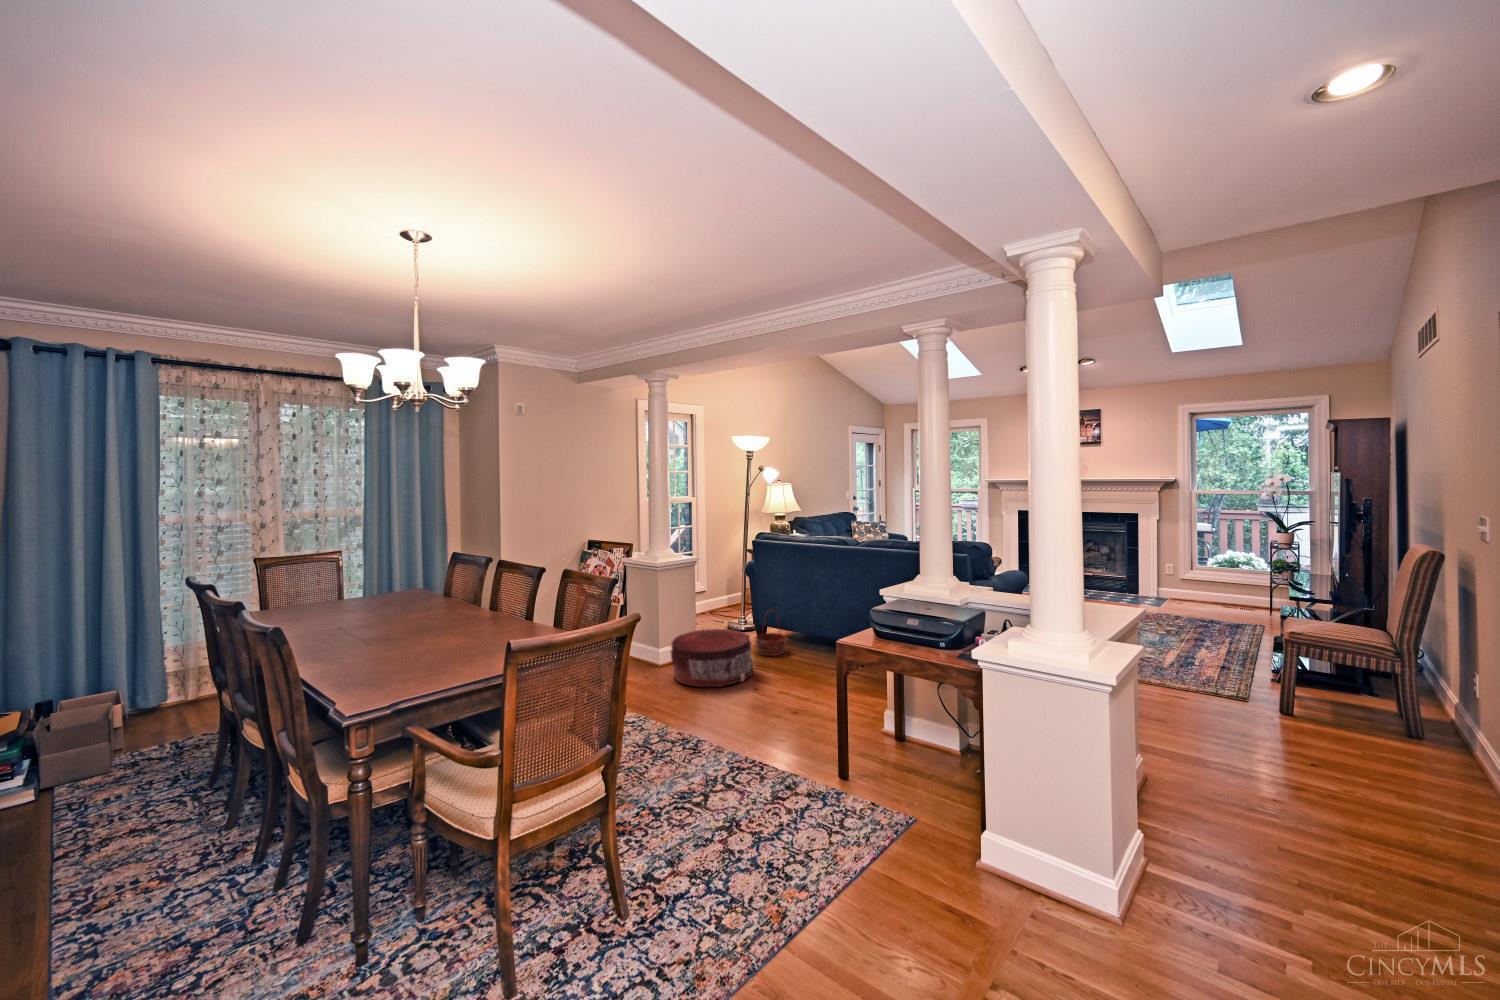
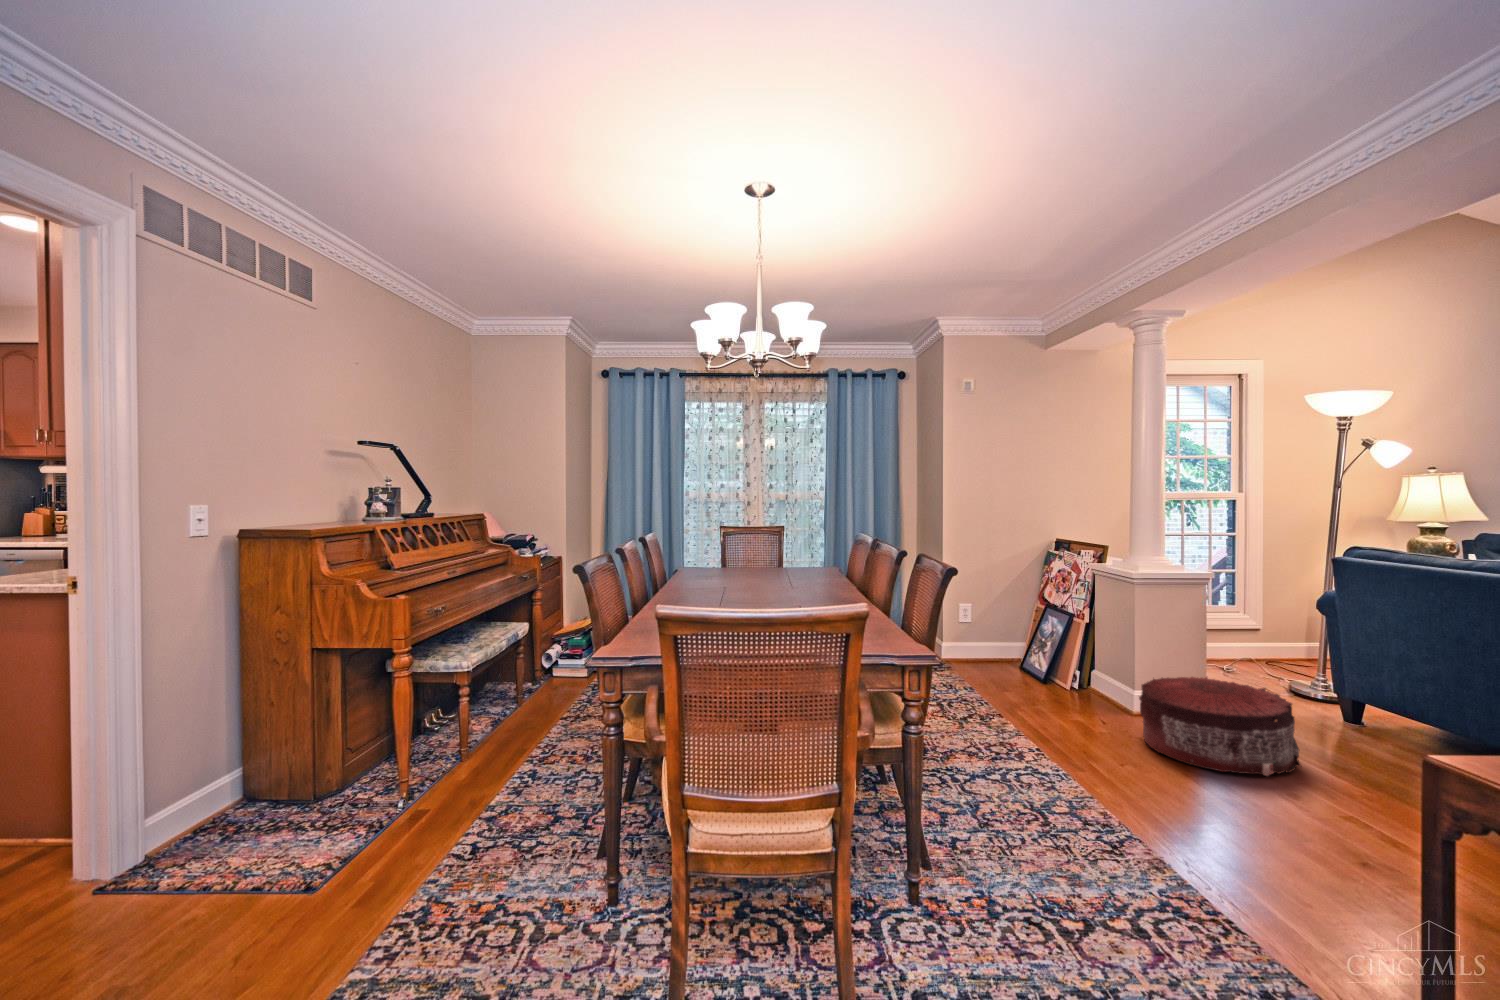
basket: present [755,616,787,656] -> none [1321,673,1400,757]

